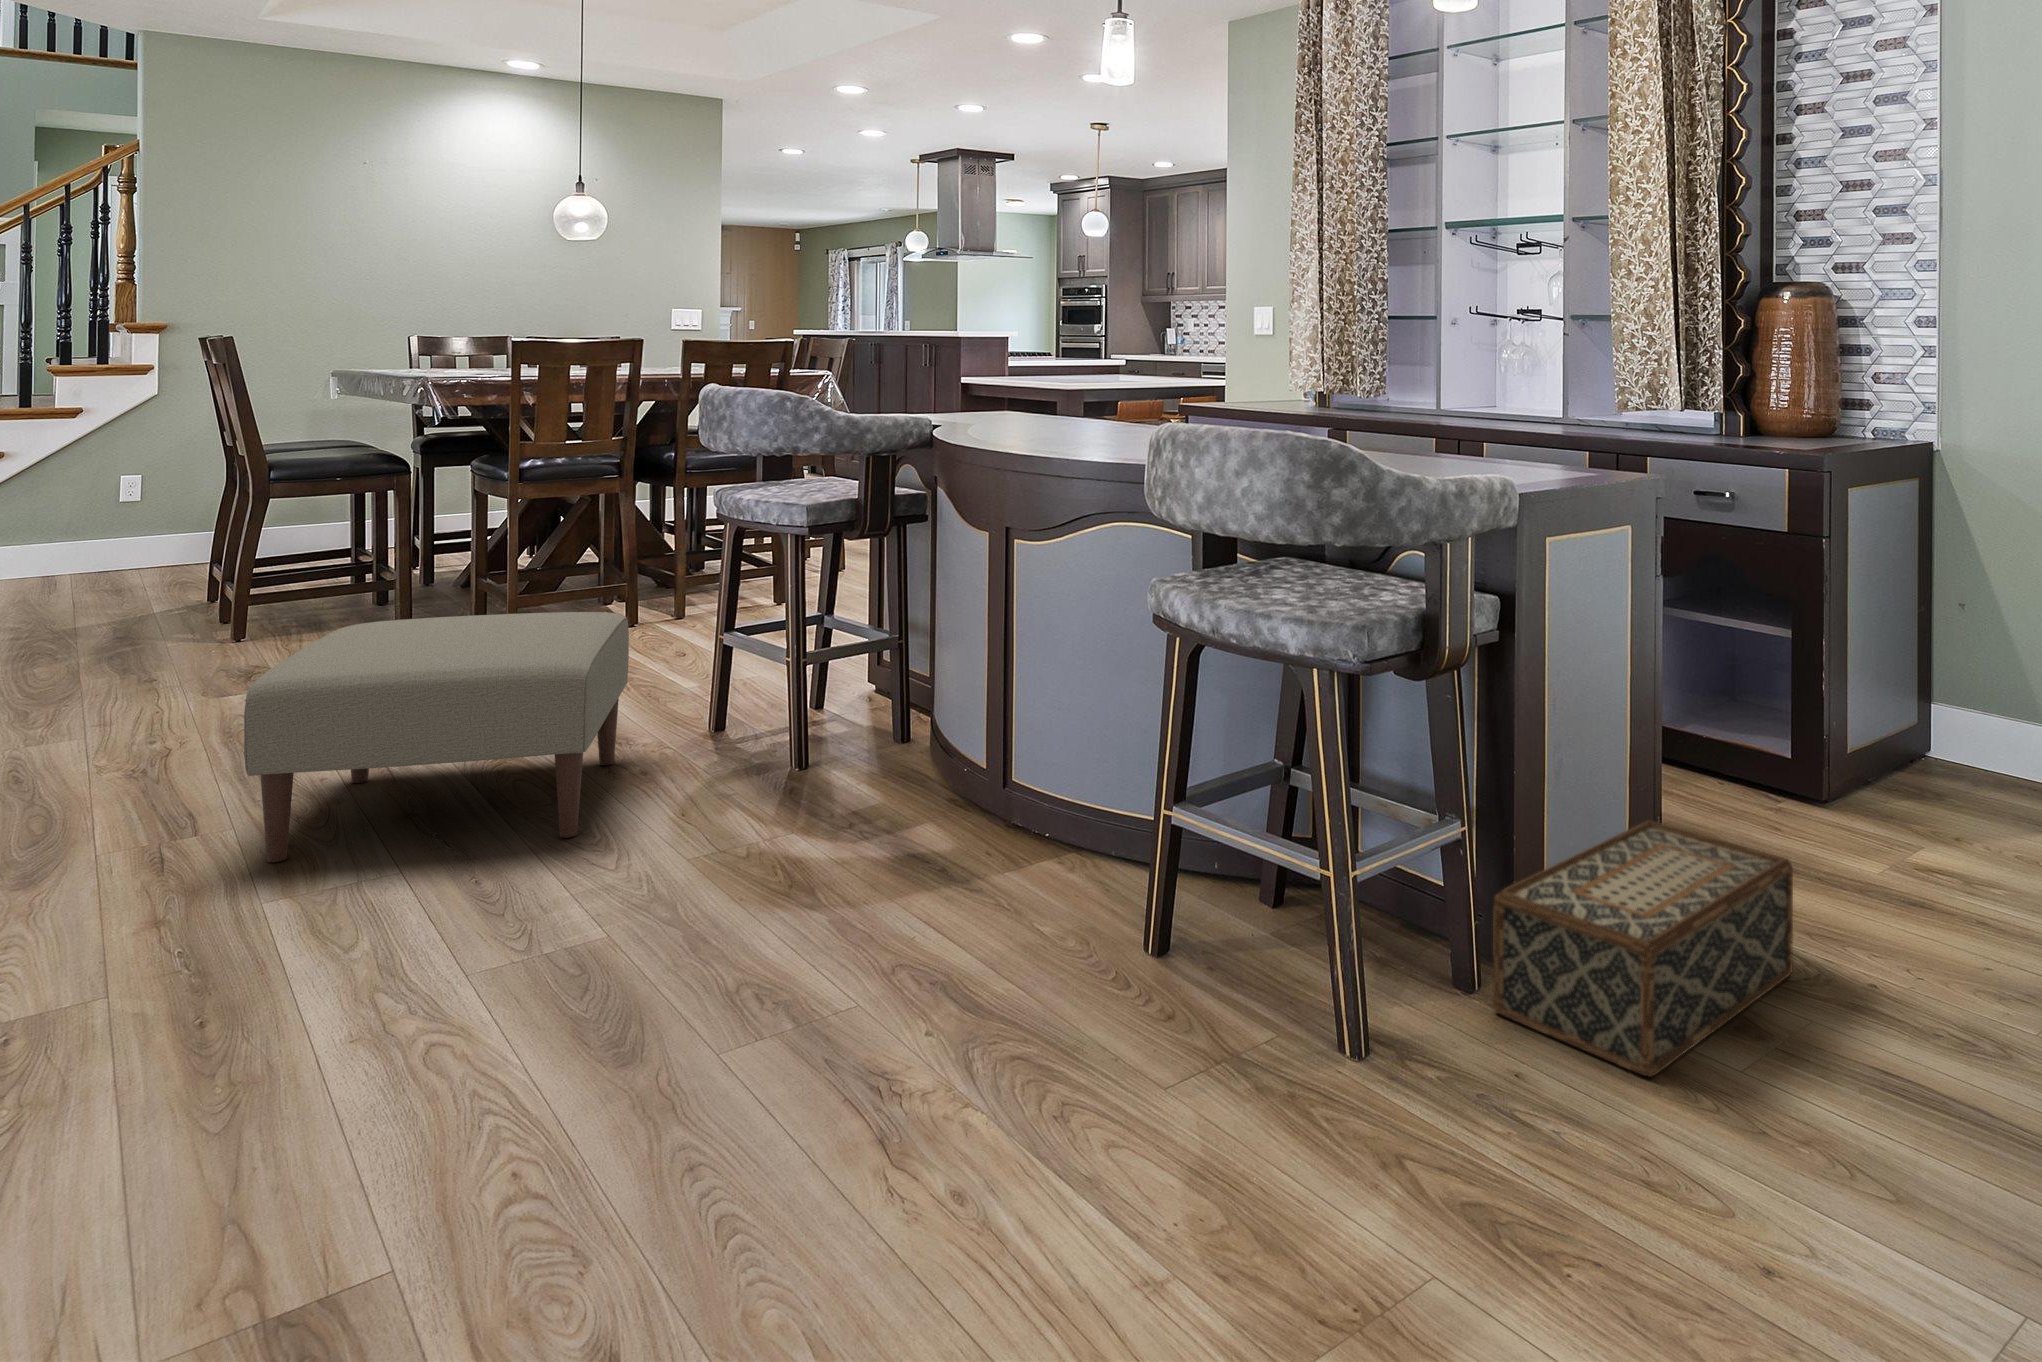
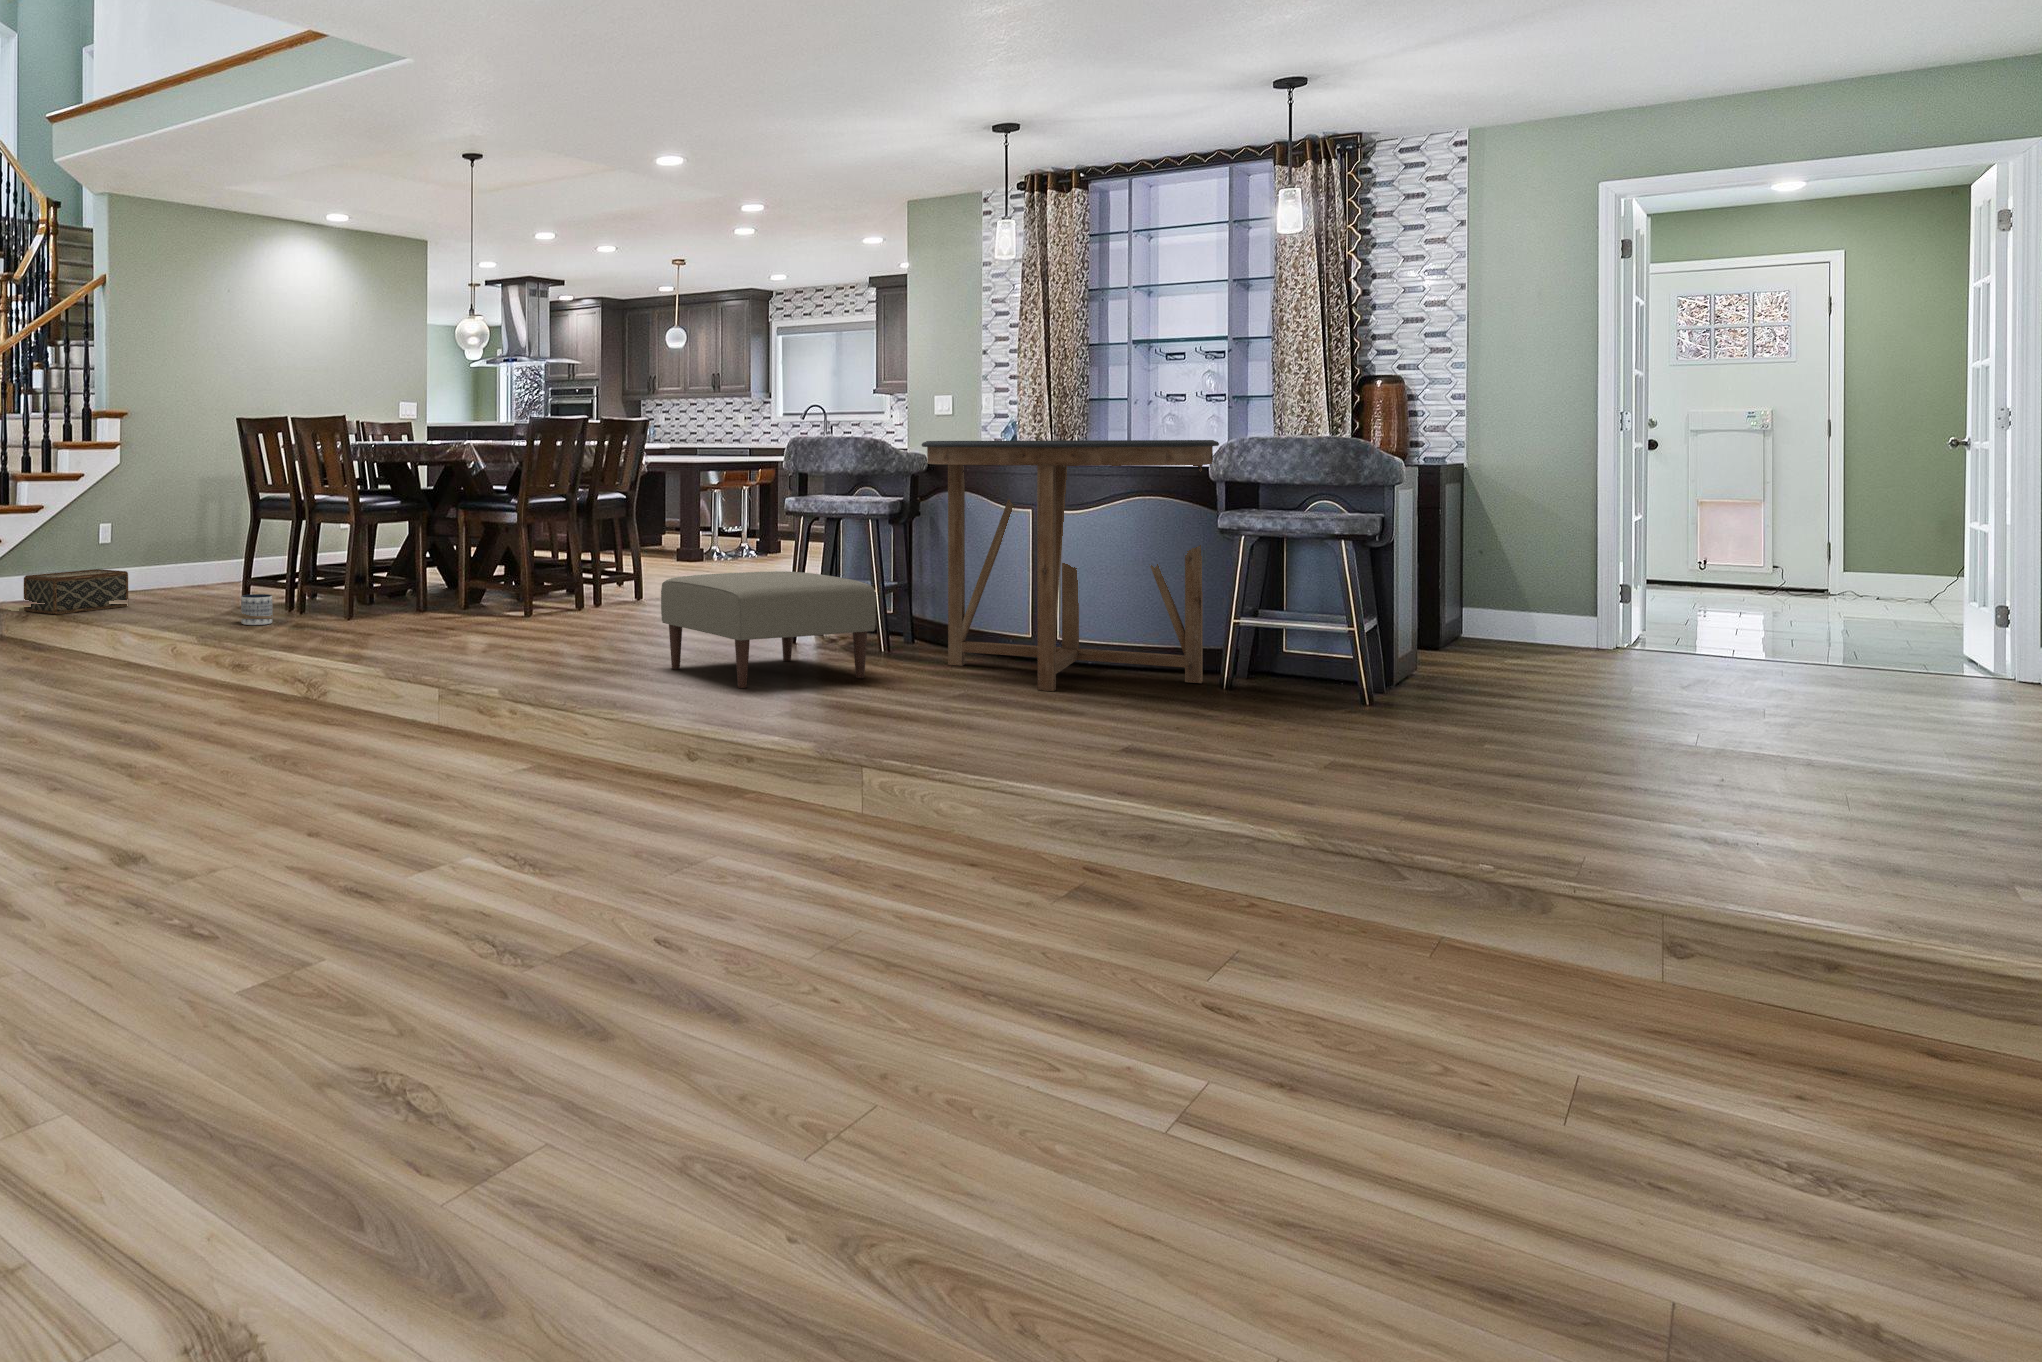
console table: none [697,394,1187,919] -> present [922,440,1219,691]
planter: none [158,576,211,623] -> present [241,594,272,625]
woven basket: present [1493,821,1793,1077] -> present [24,569,128,614]

